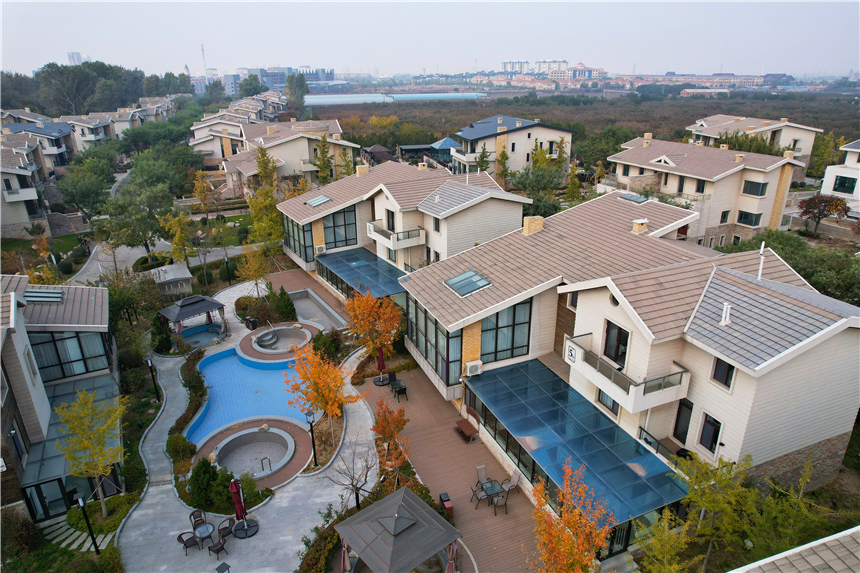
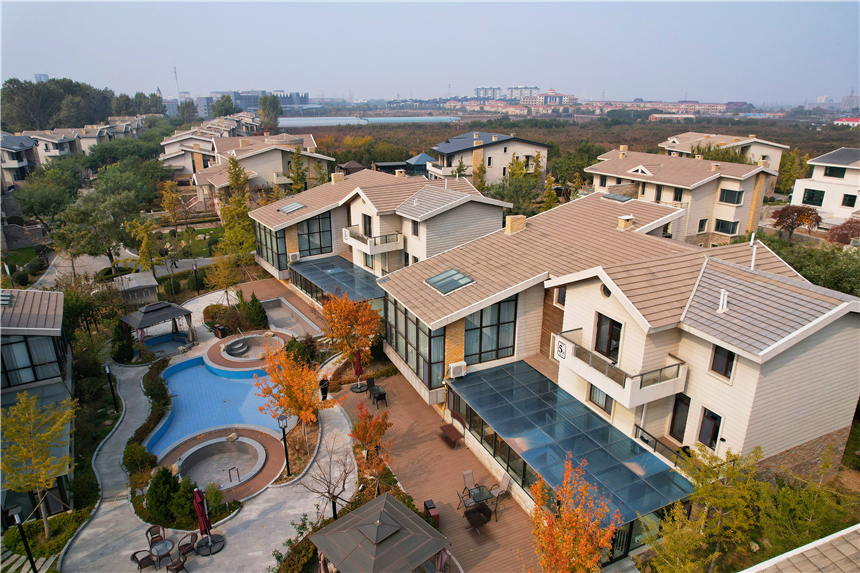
lounge chair: none [476,495,502,525] -> present [464,502,492,534]

